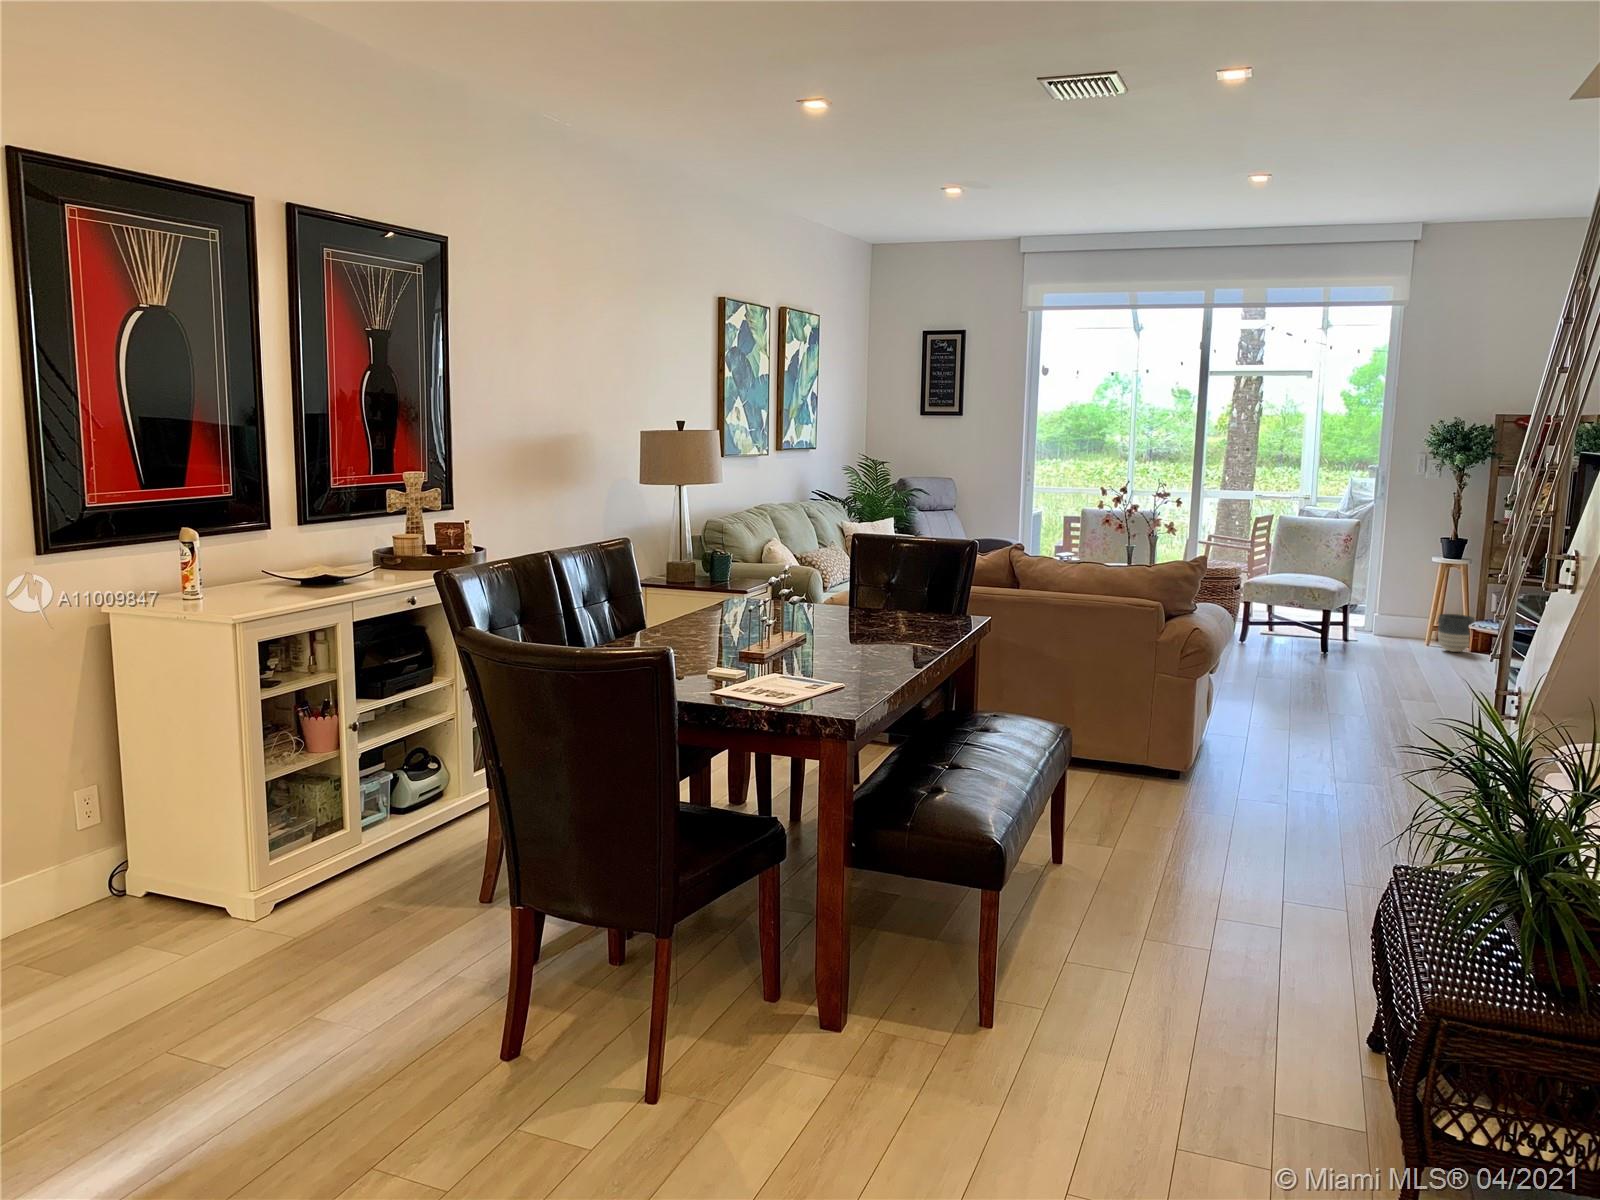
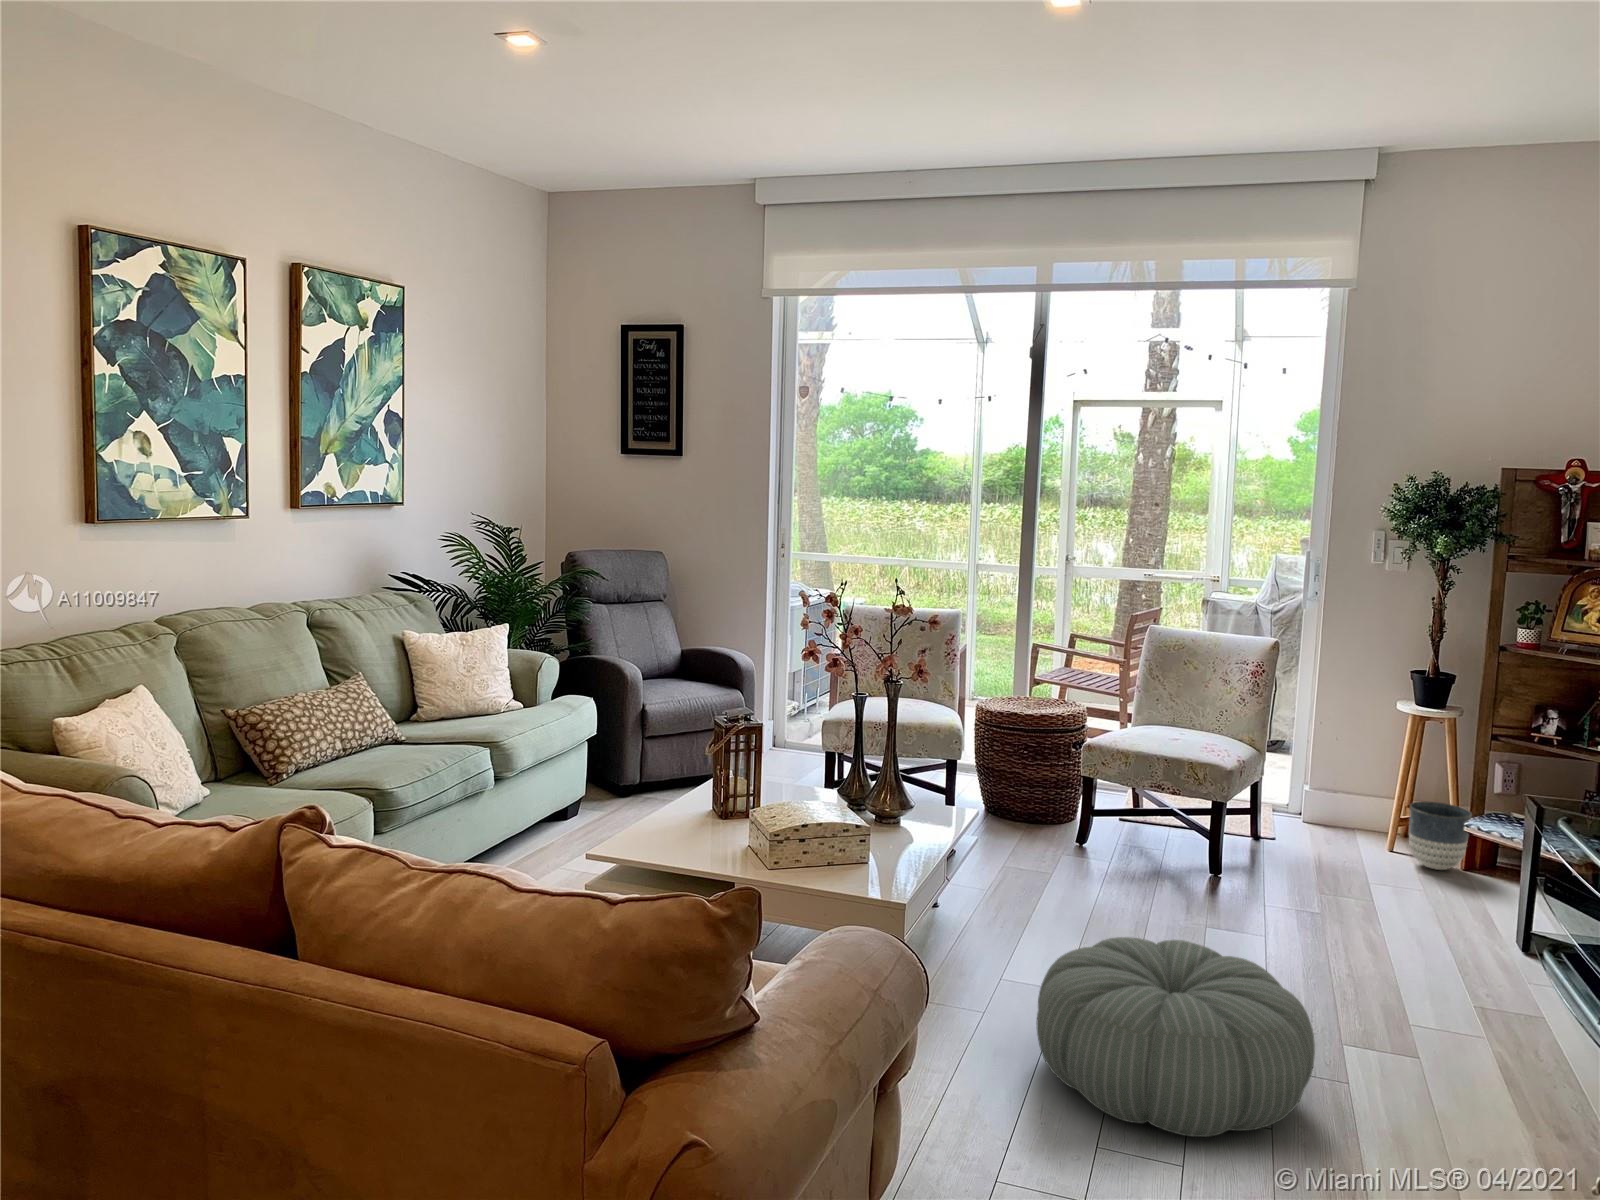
pouf: none [1252,650,1390,721] -> present [1036,937,1315,1137]

